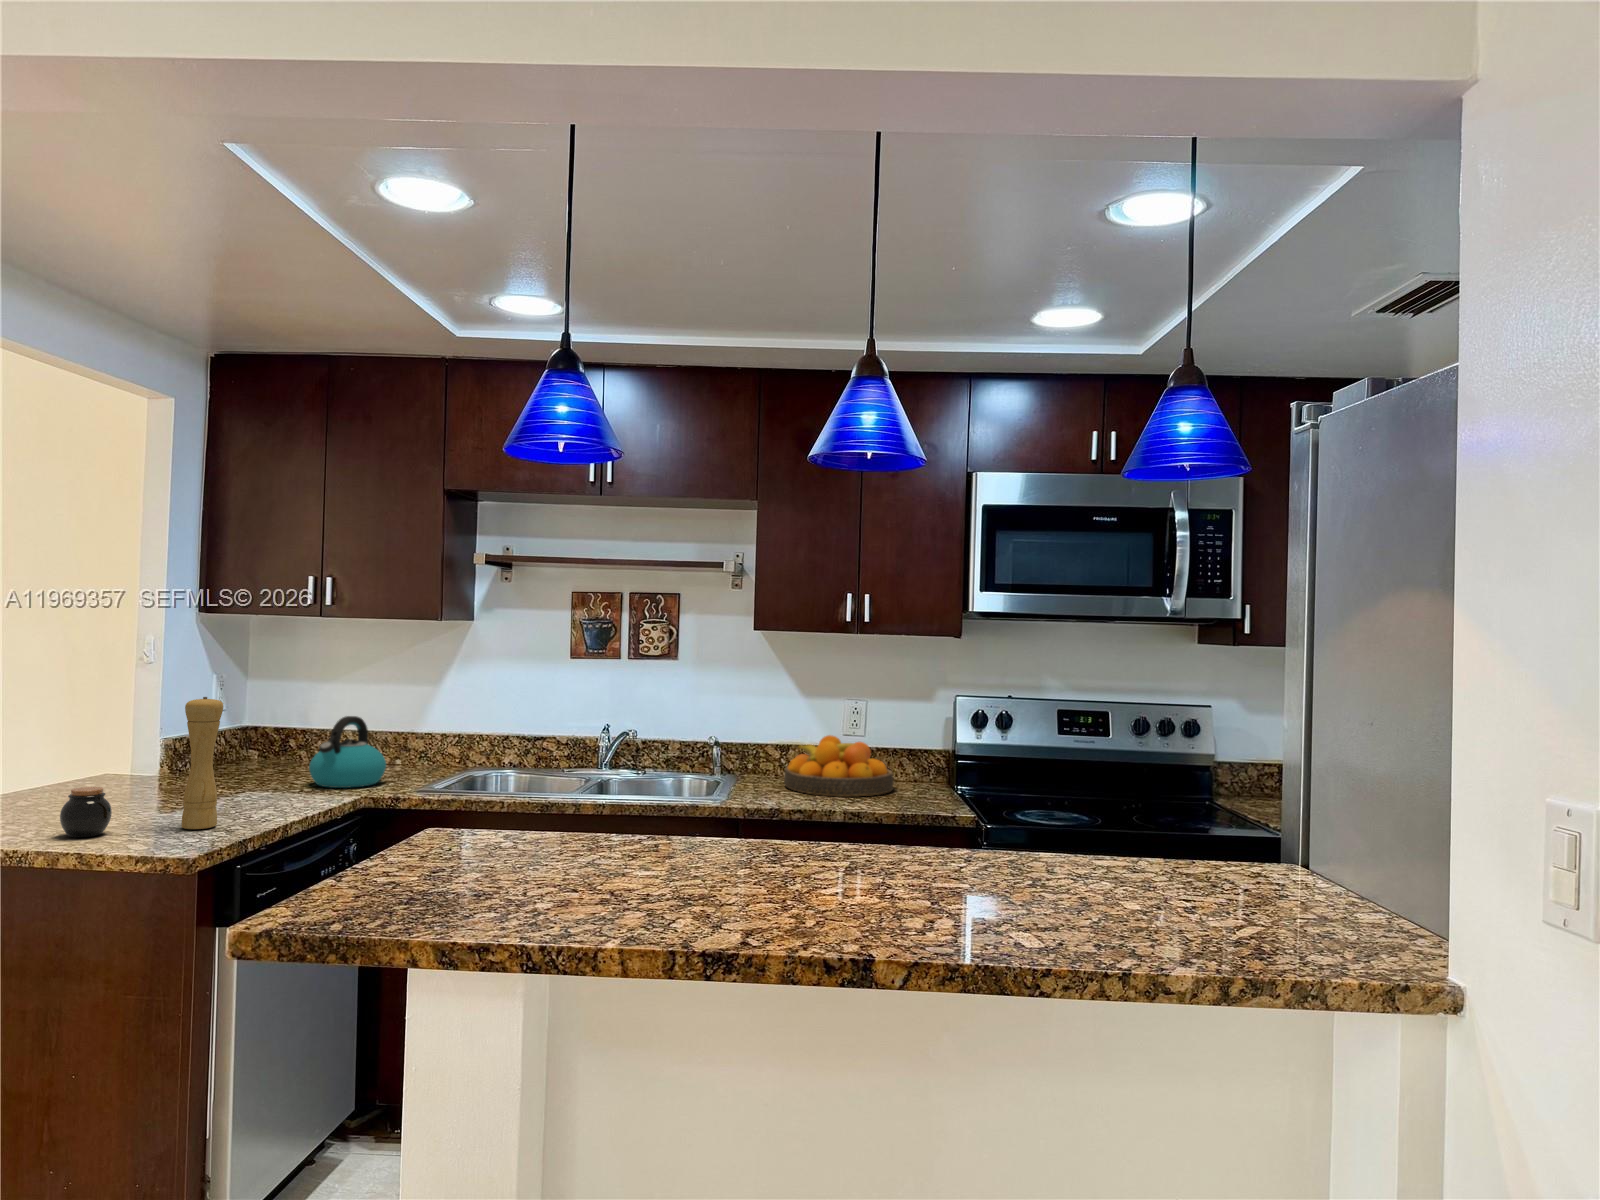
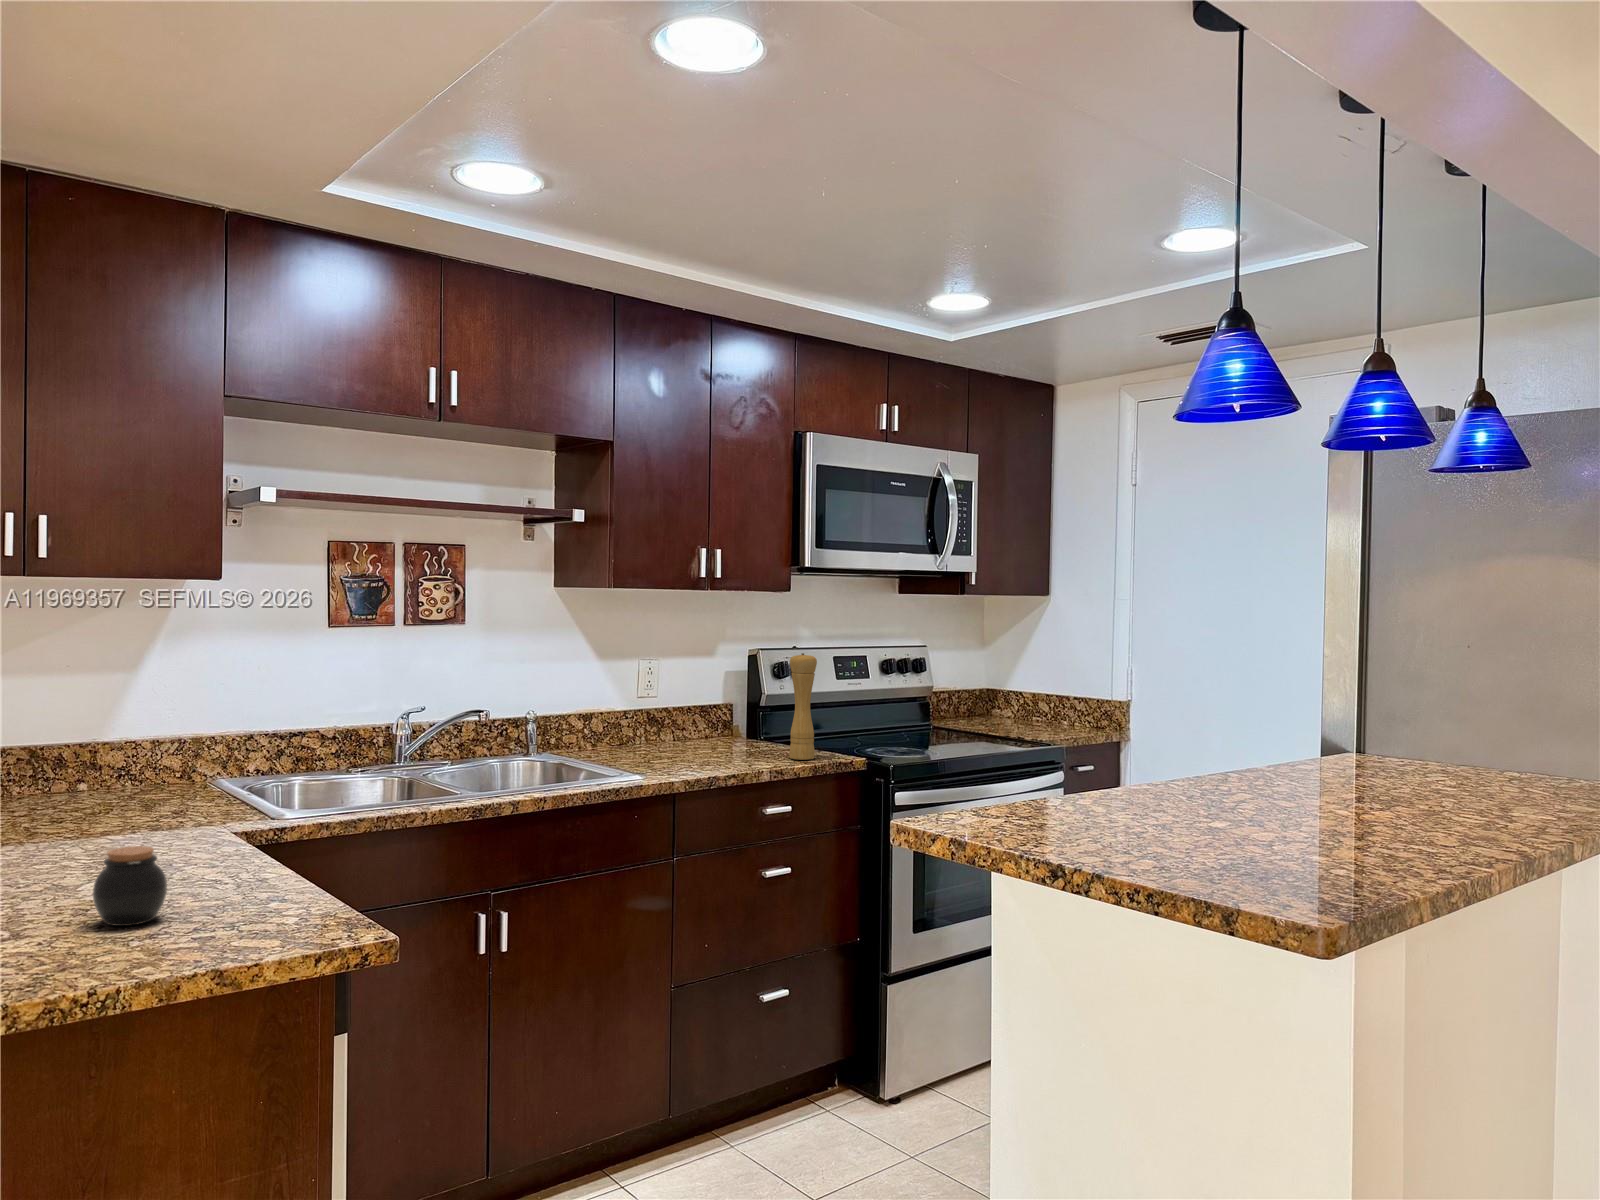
pepper mill: present [181,697,223,829] -> present [789,653,817,760]
kettle: present [309,716,386,788] -> none [82,723,200,831]
fruit bowl: present [784,735,893,797] -> none [610,698,732,762]

